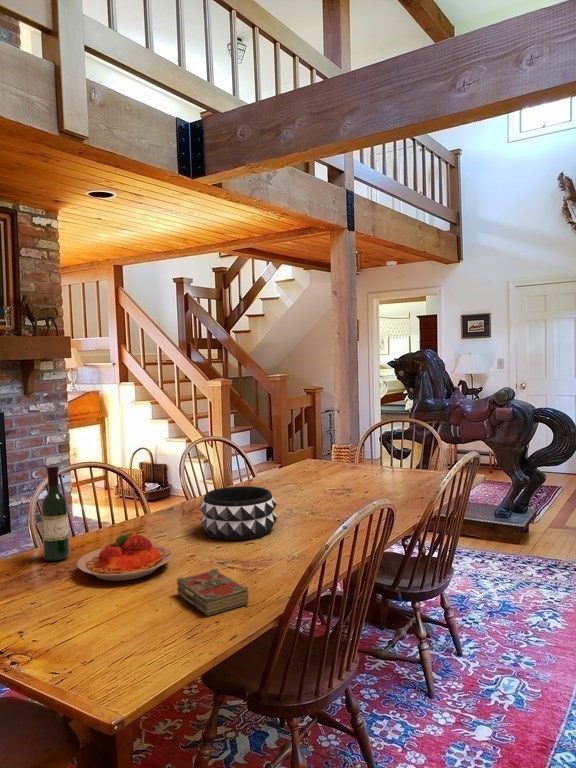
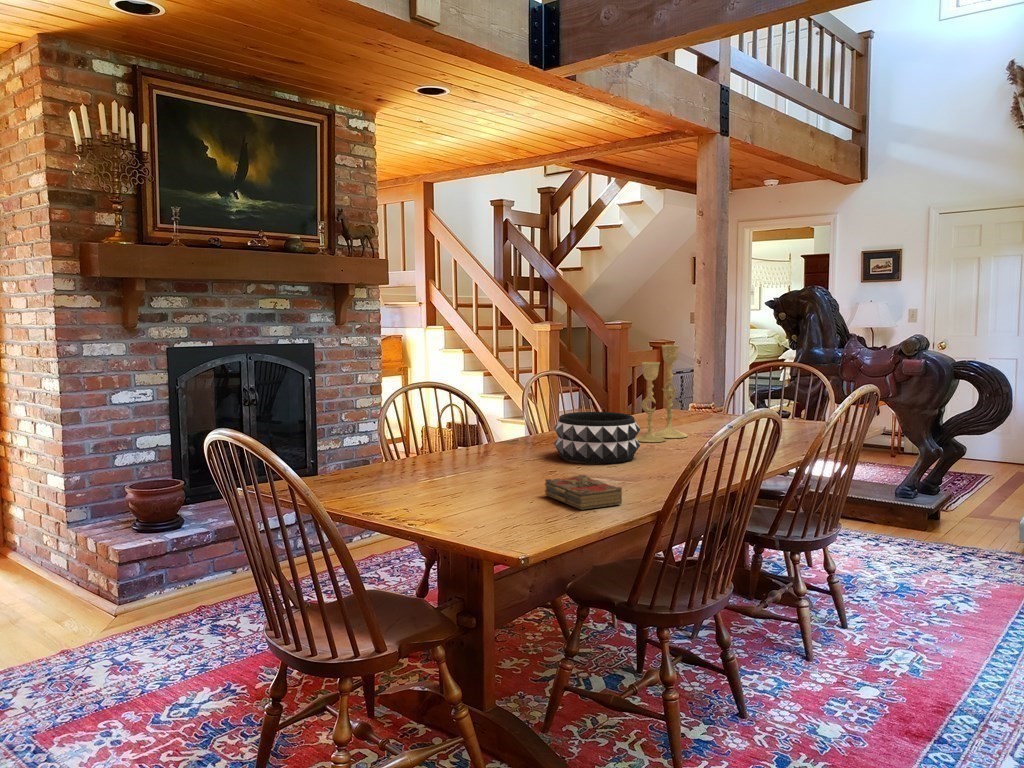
candlestick: none [277,418,323,506] -> present [636,345,687,442]
wine bottle: present [42,465,69,561] -> none [395,371,421,470]
plate: present [77,532,173,581] -> none [436,441,533,485]

